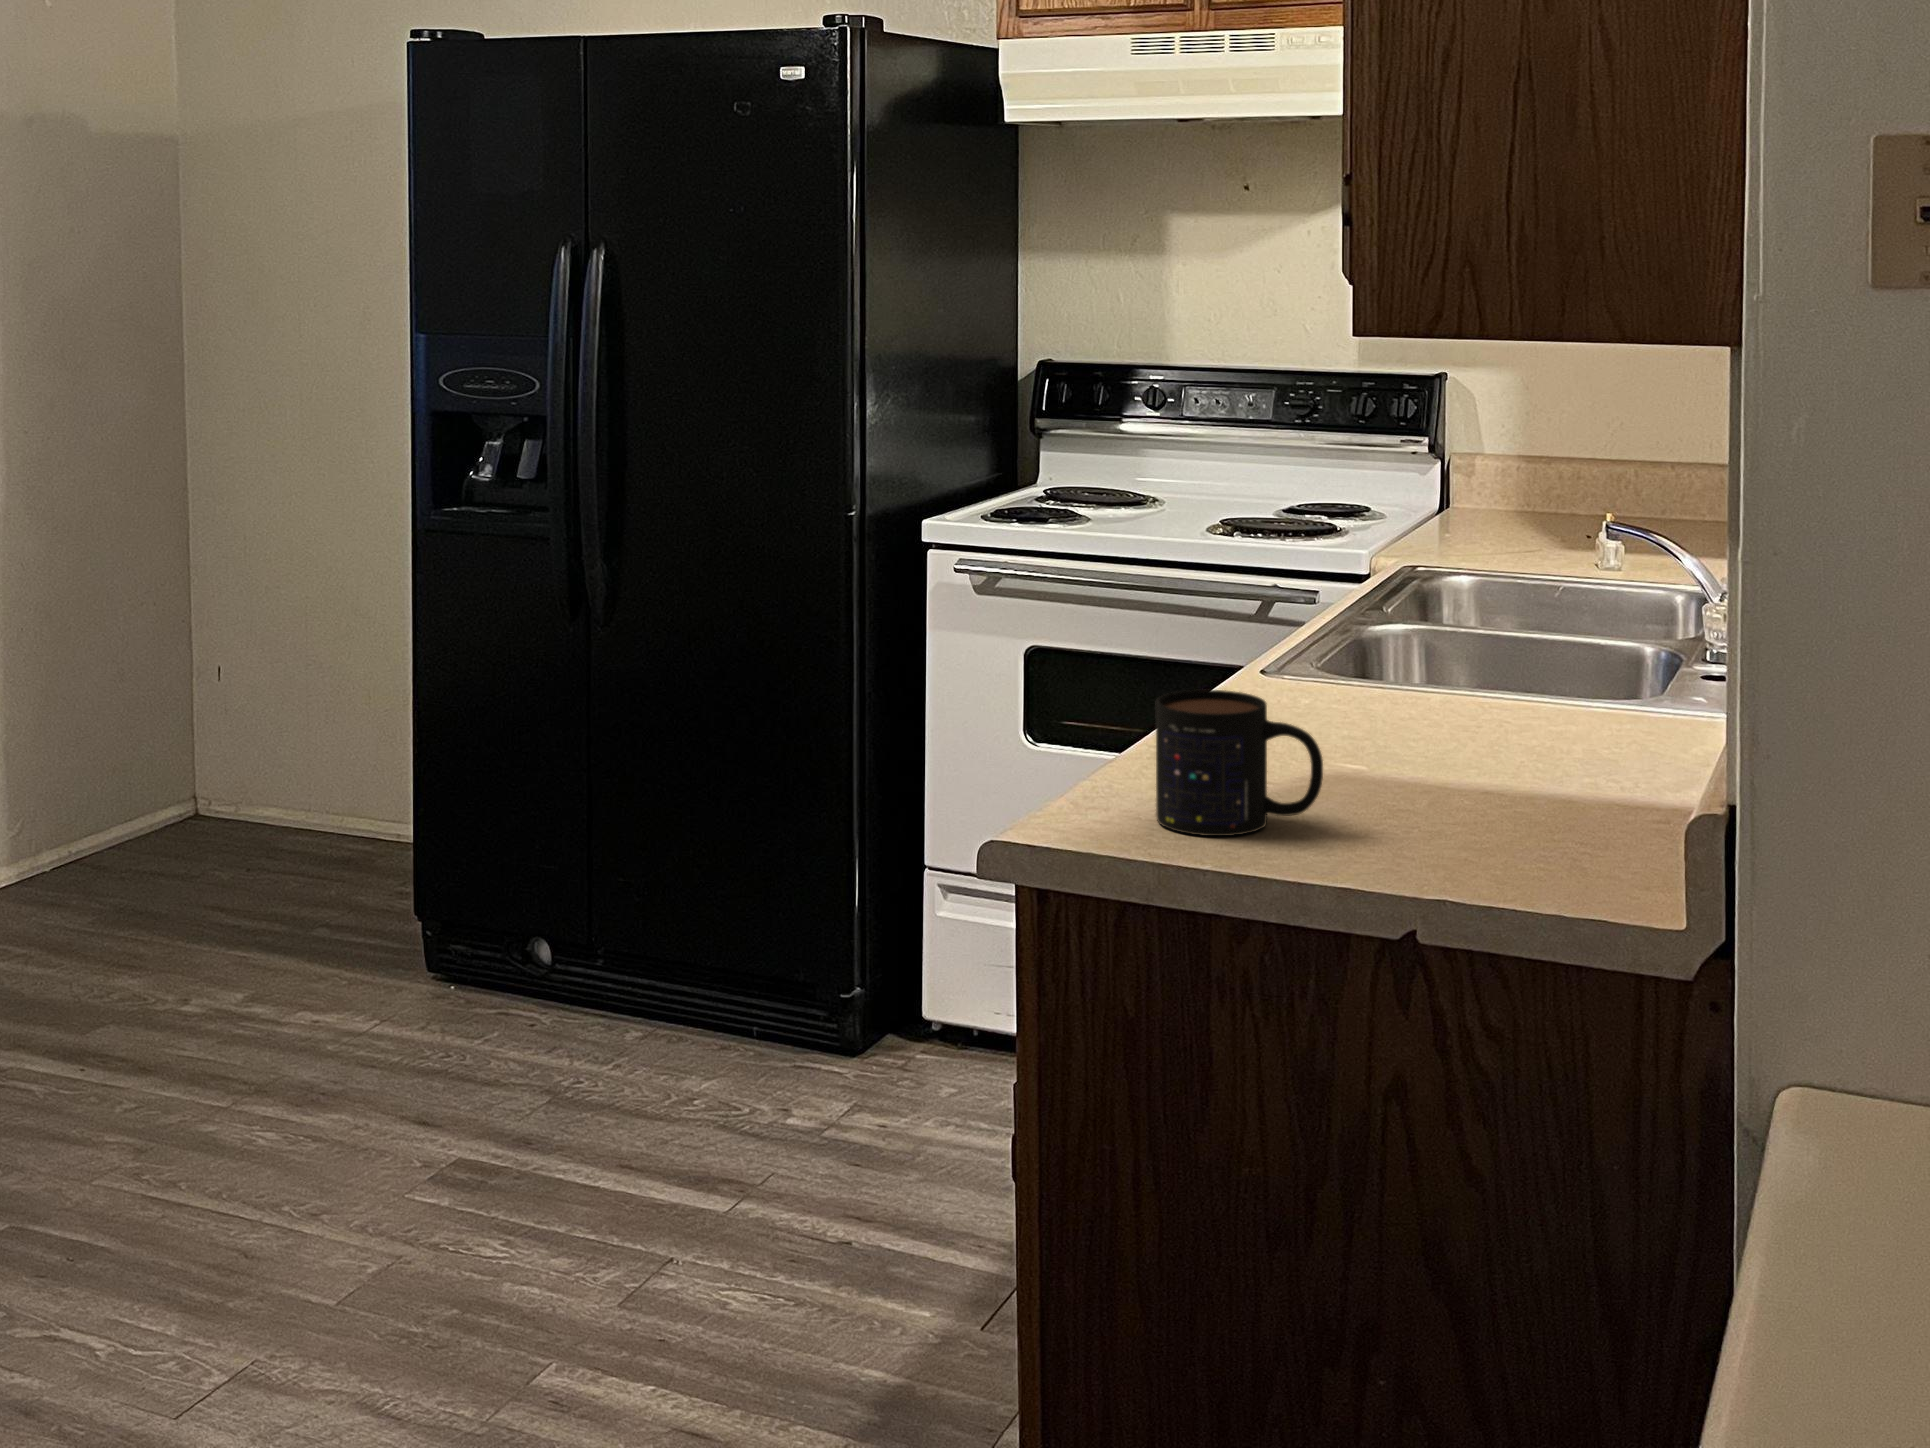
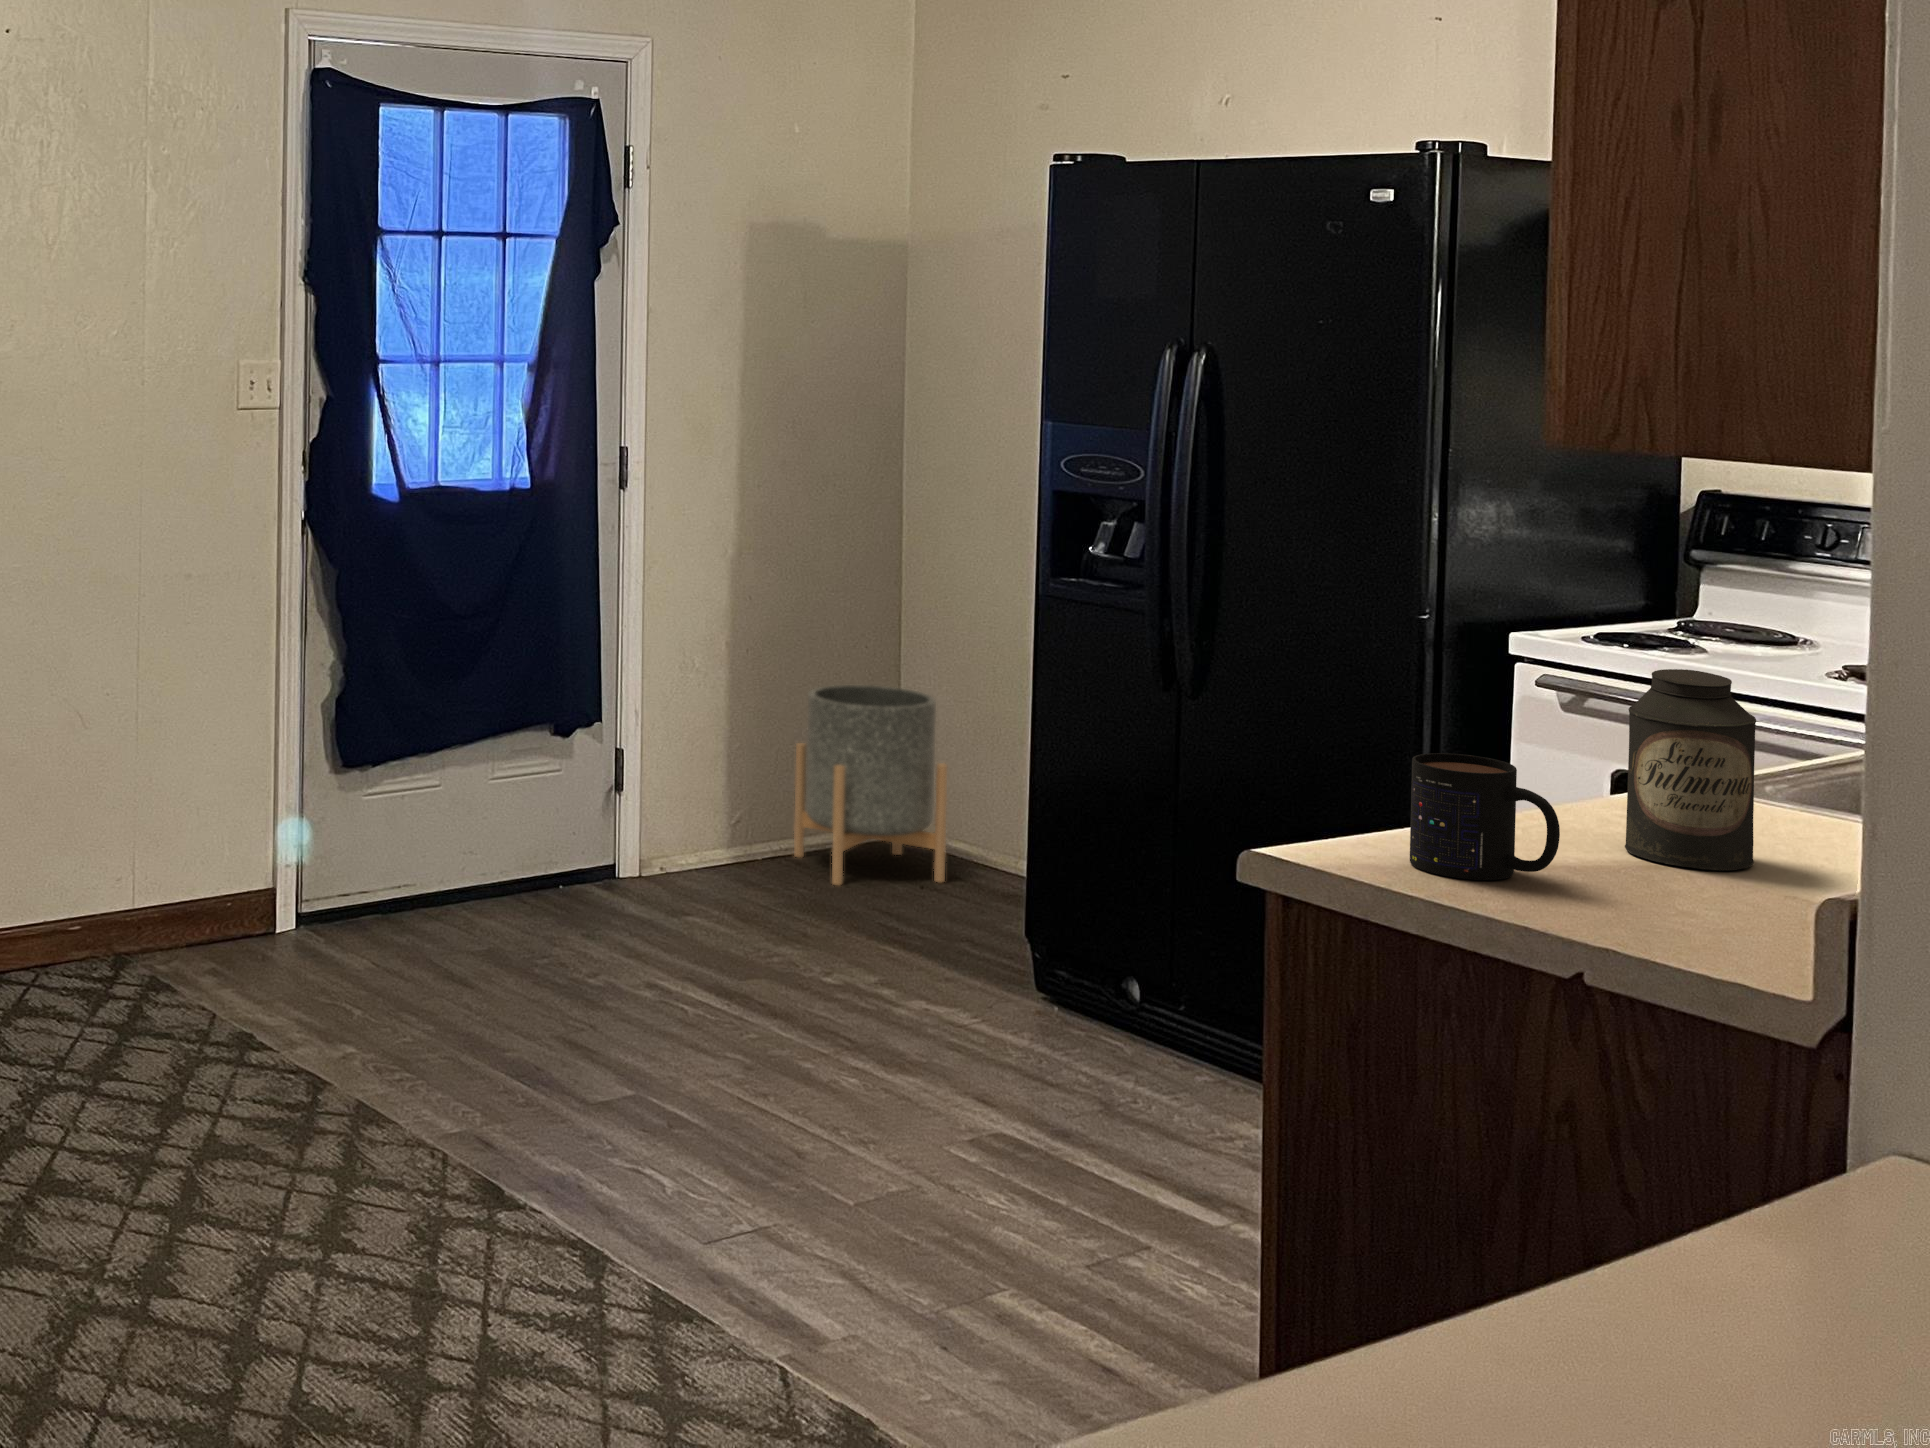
canister: none [1307,560,1431,775] -> present [1625,669,1756,870]
planter: none [87,648,274,889] -> present [794,685,947,885]

